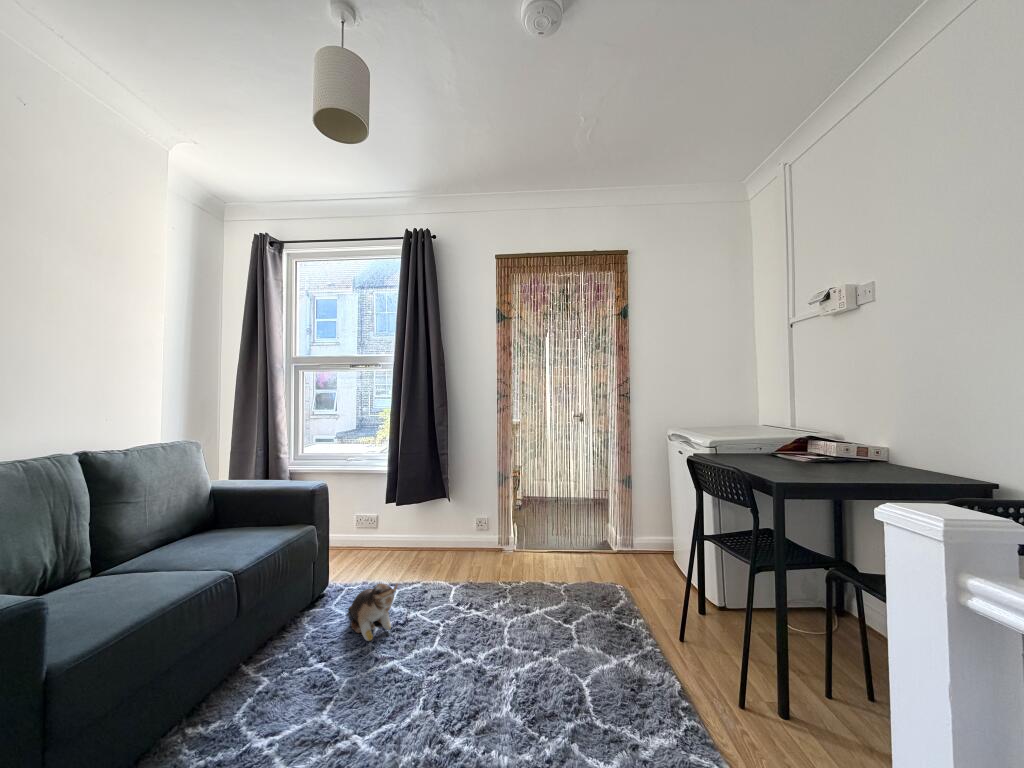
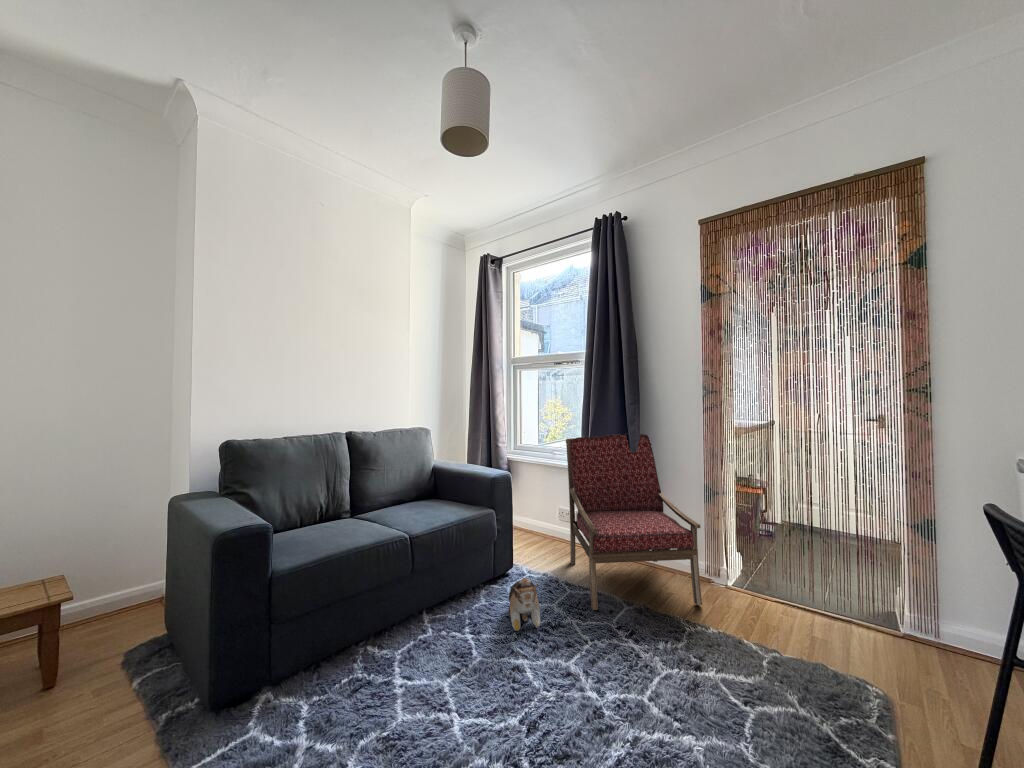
armchair: none [380,434,508,599] -> present [566,434,702,610]

